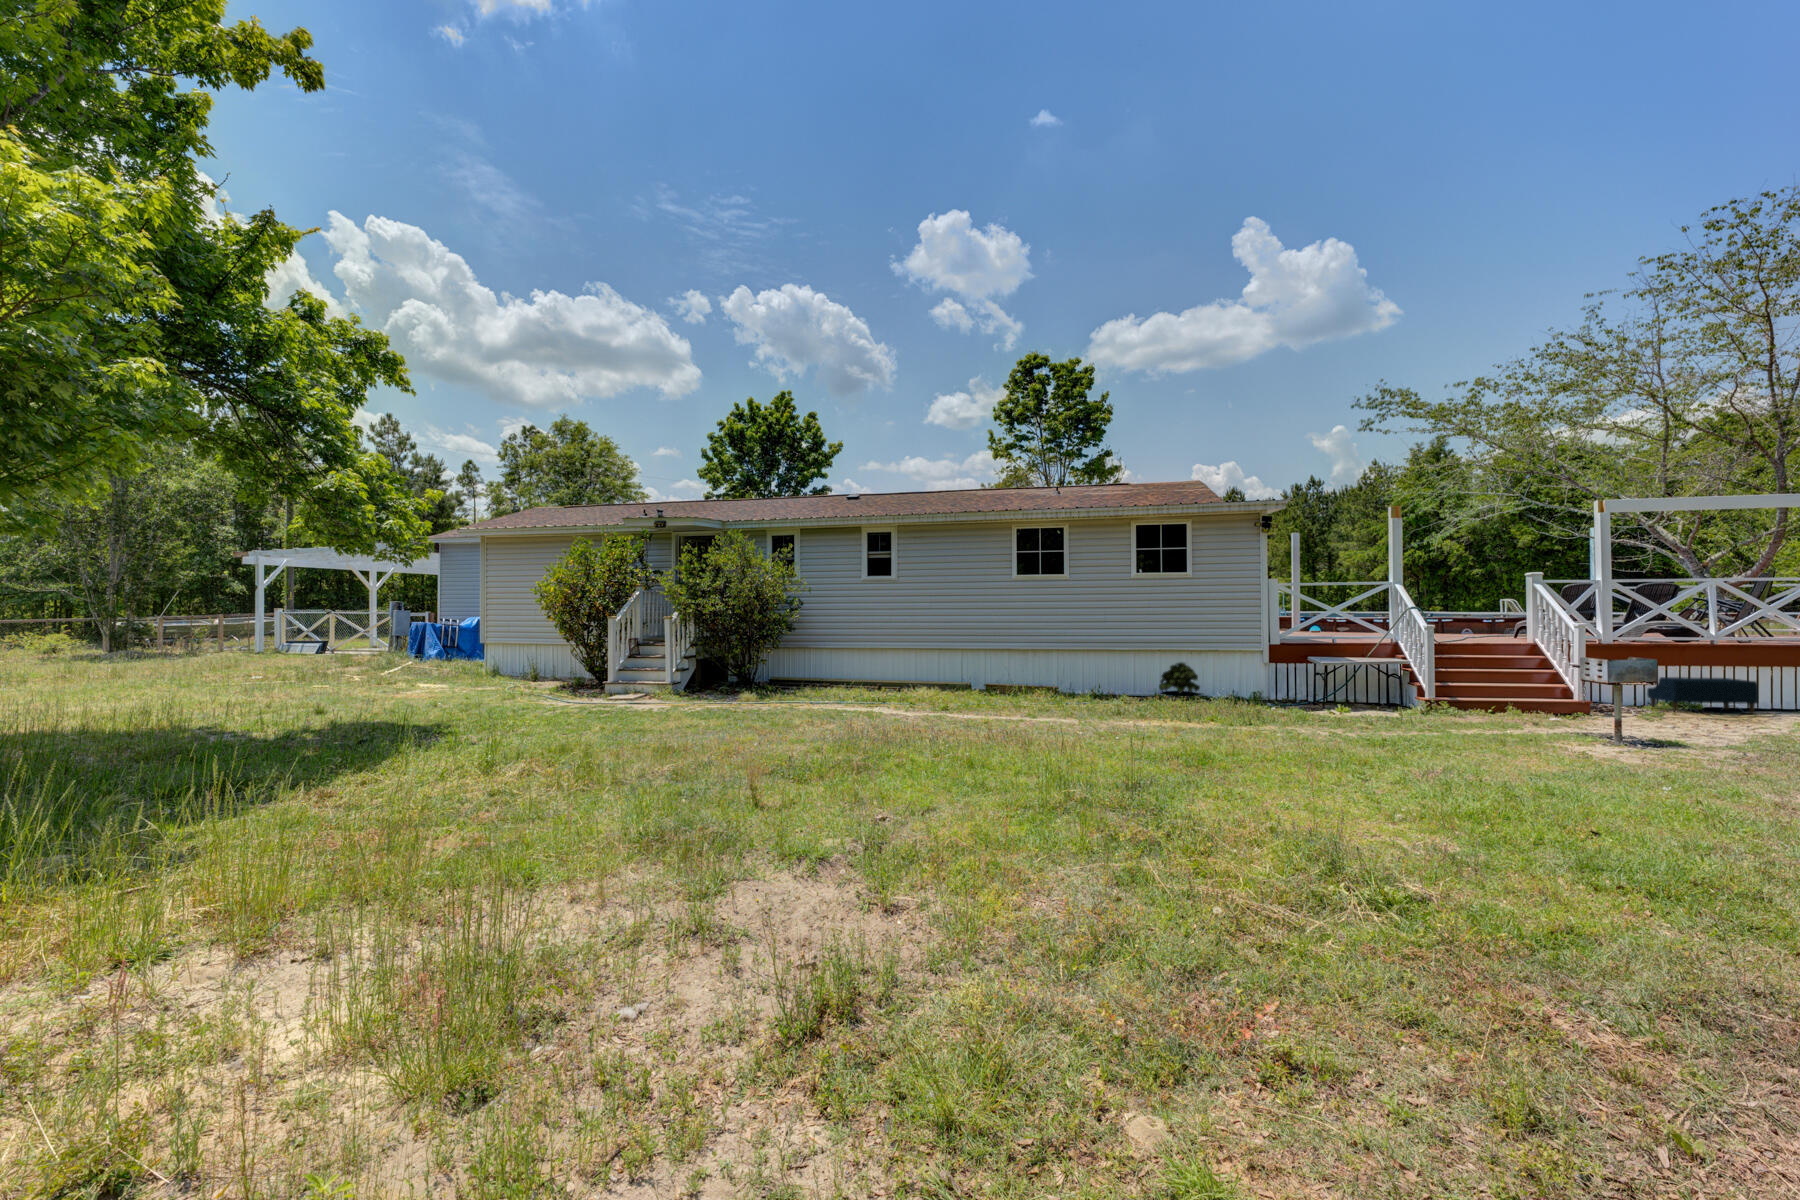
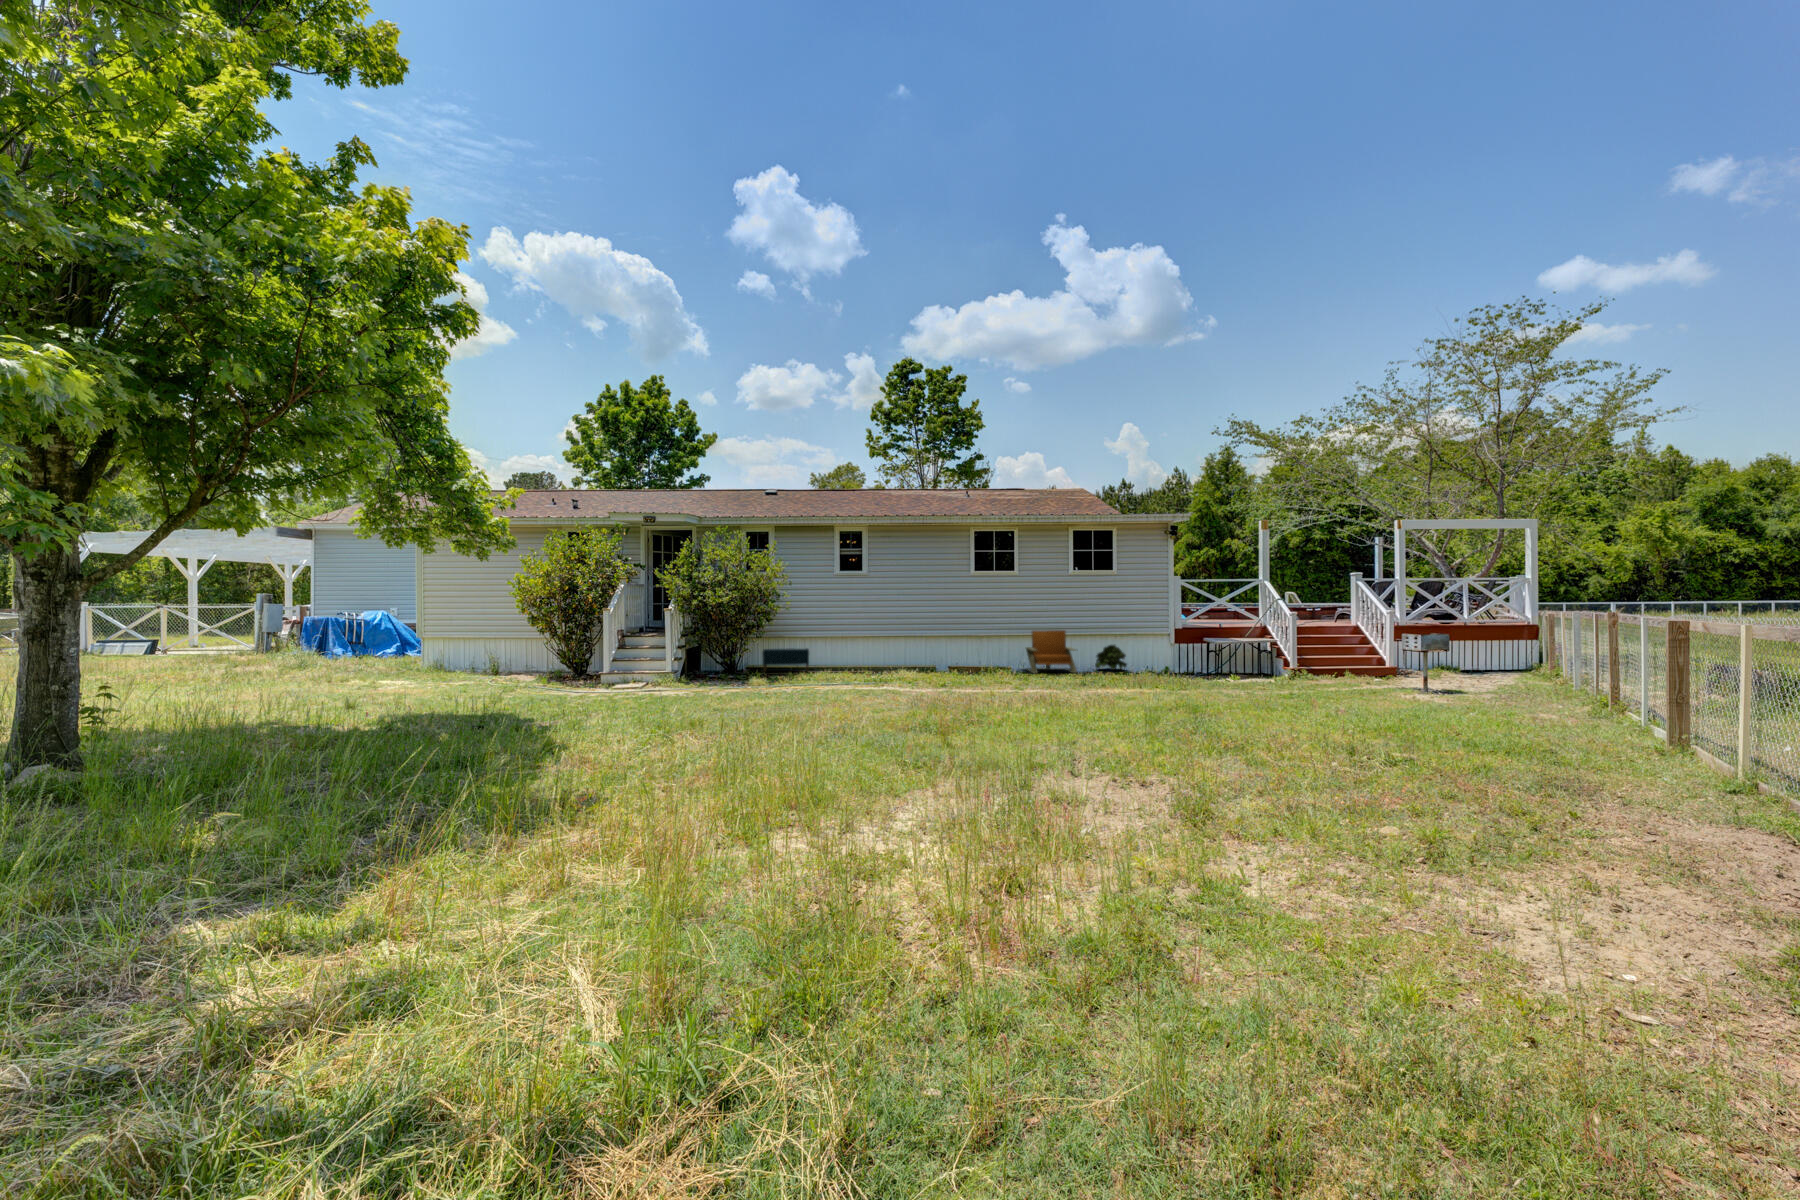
lounge chair: none [1075,644,1132,696] -> present [1026,630,1077,673]
bench: present [1647,677,1758,714] -> present [763,648,809,671]

